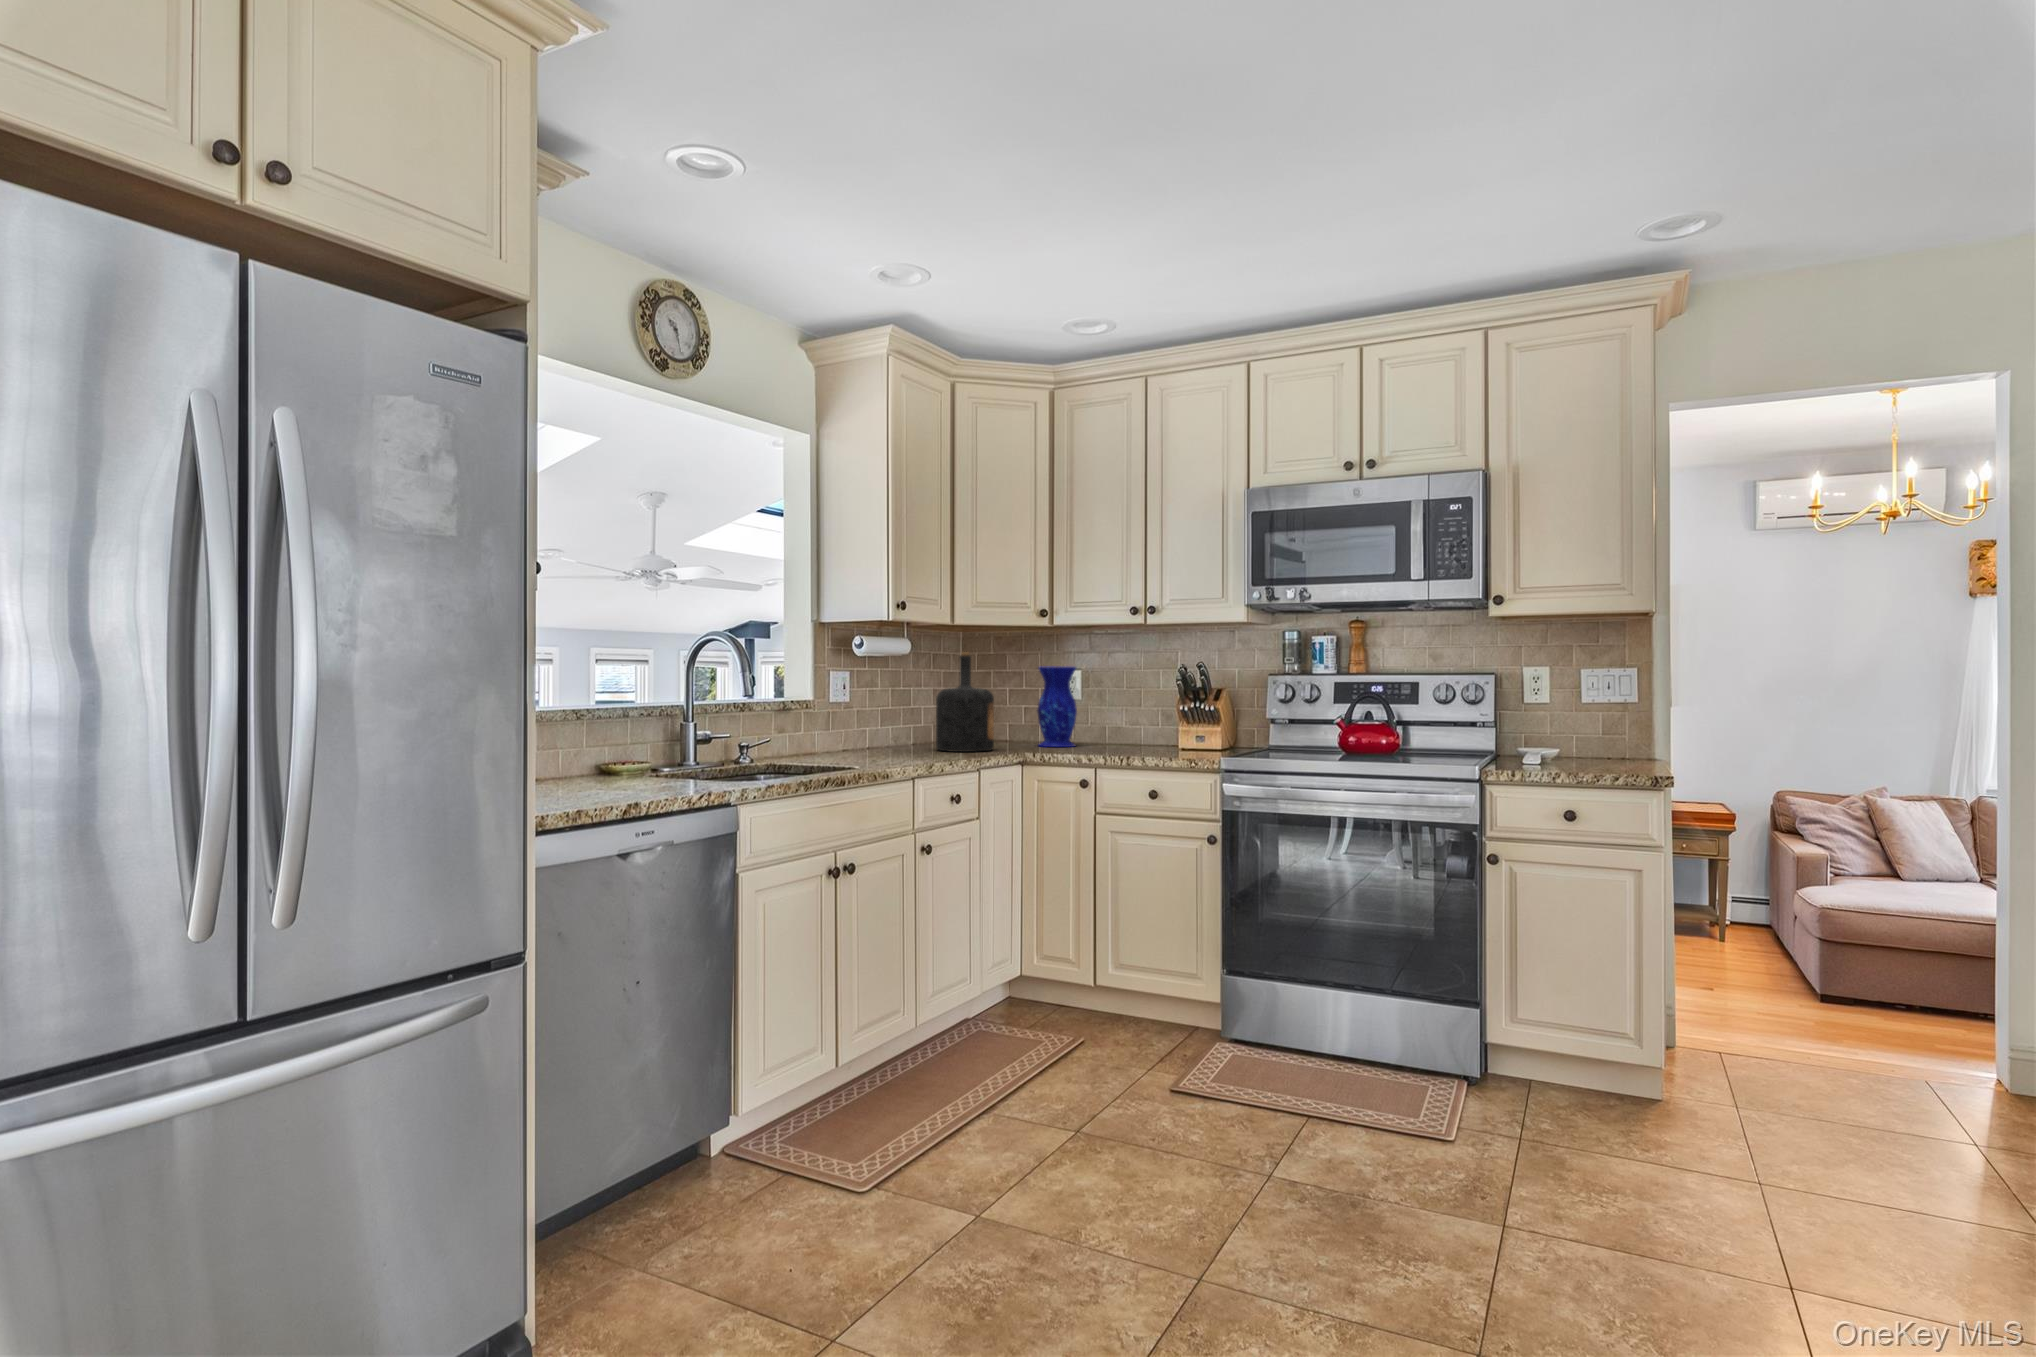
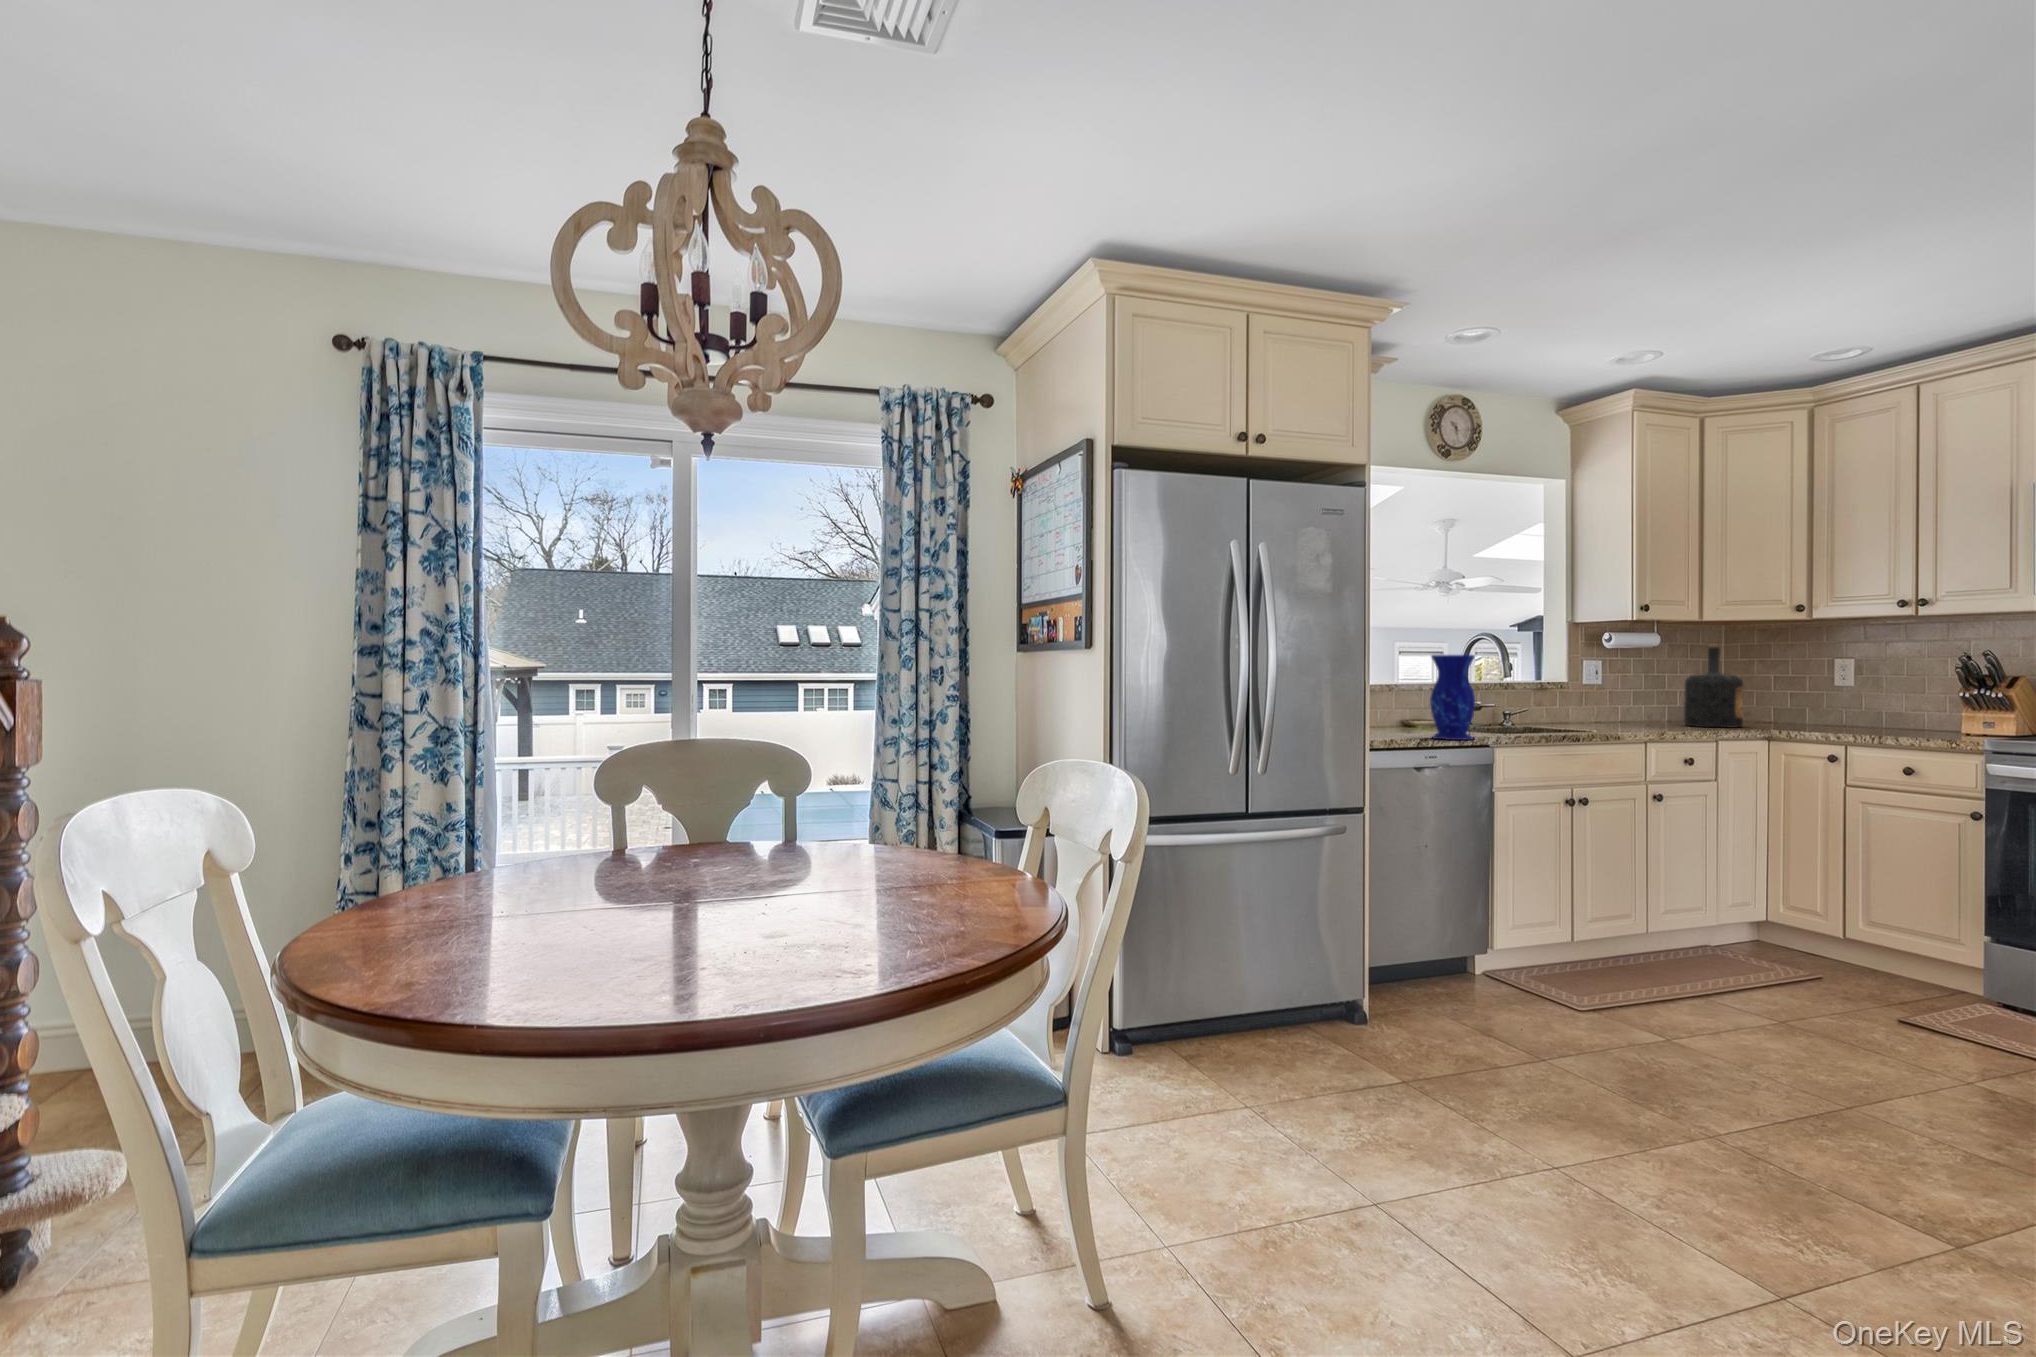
vase: present [1037,667,1077,747] -> present [1430,655,1476,740]

